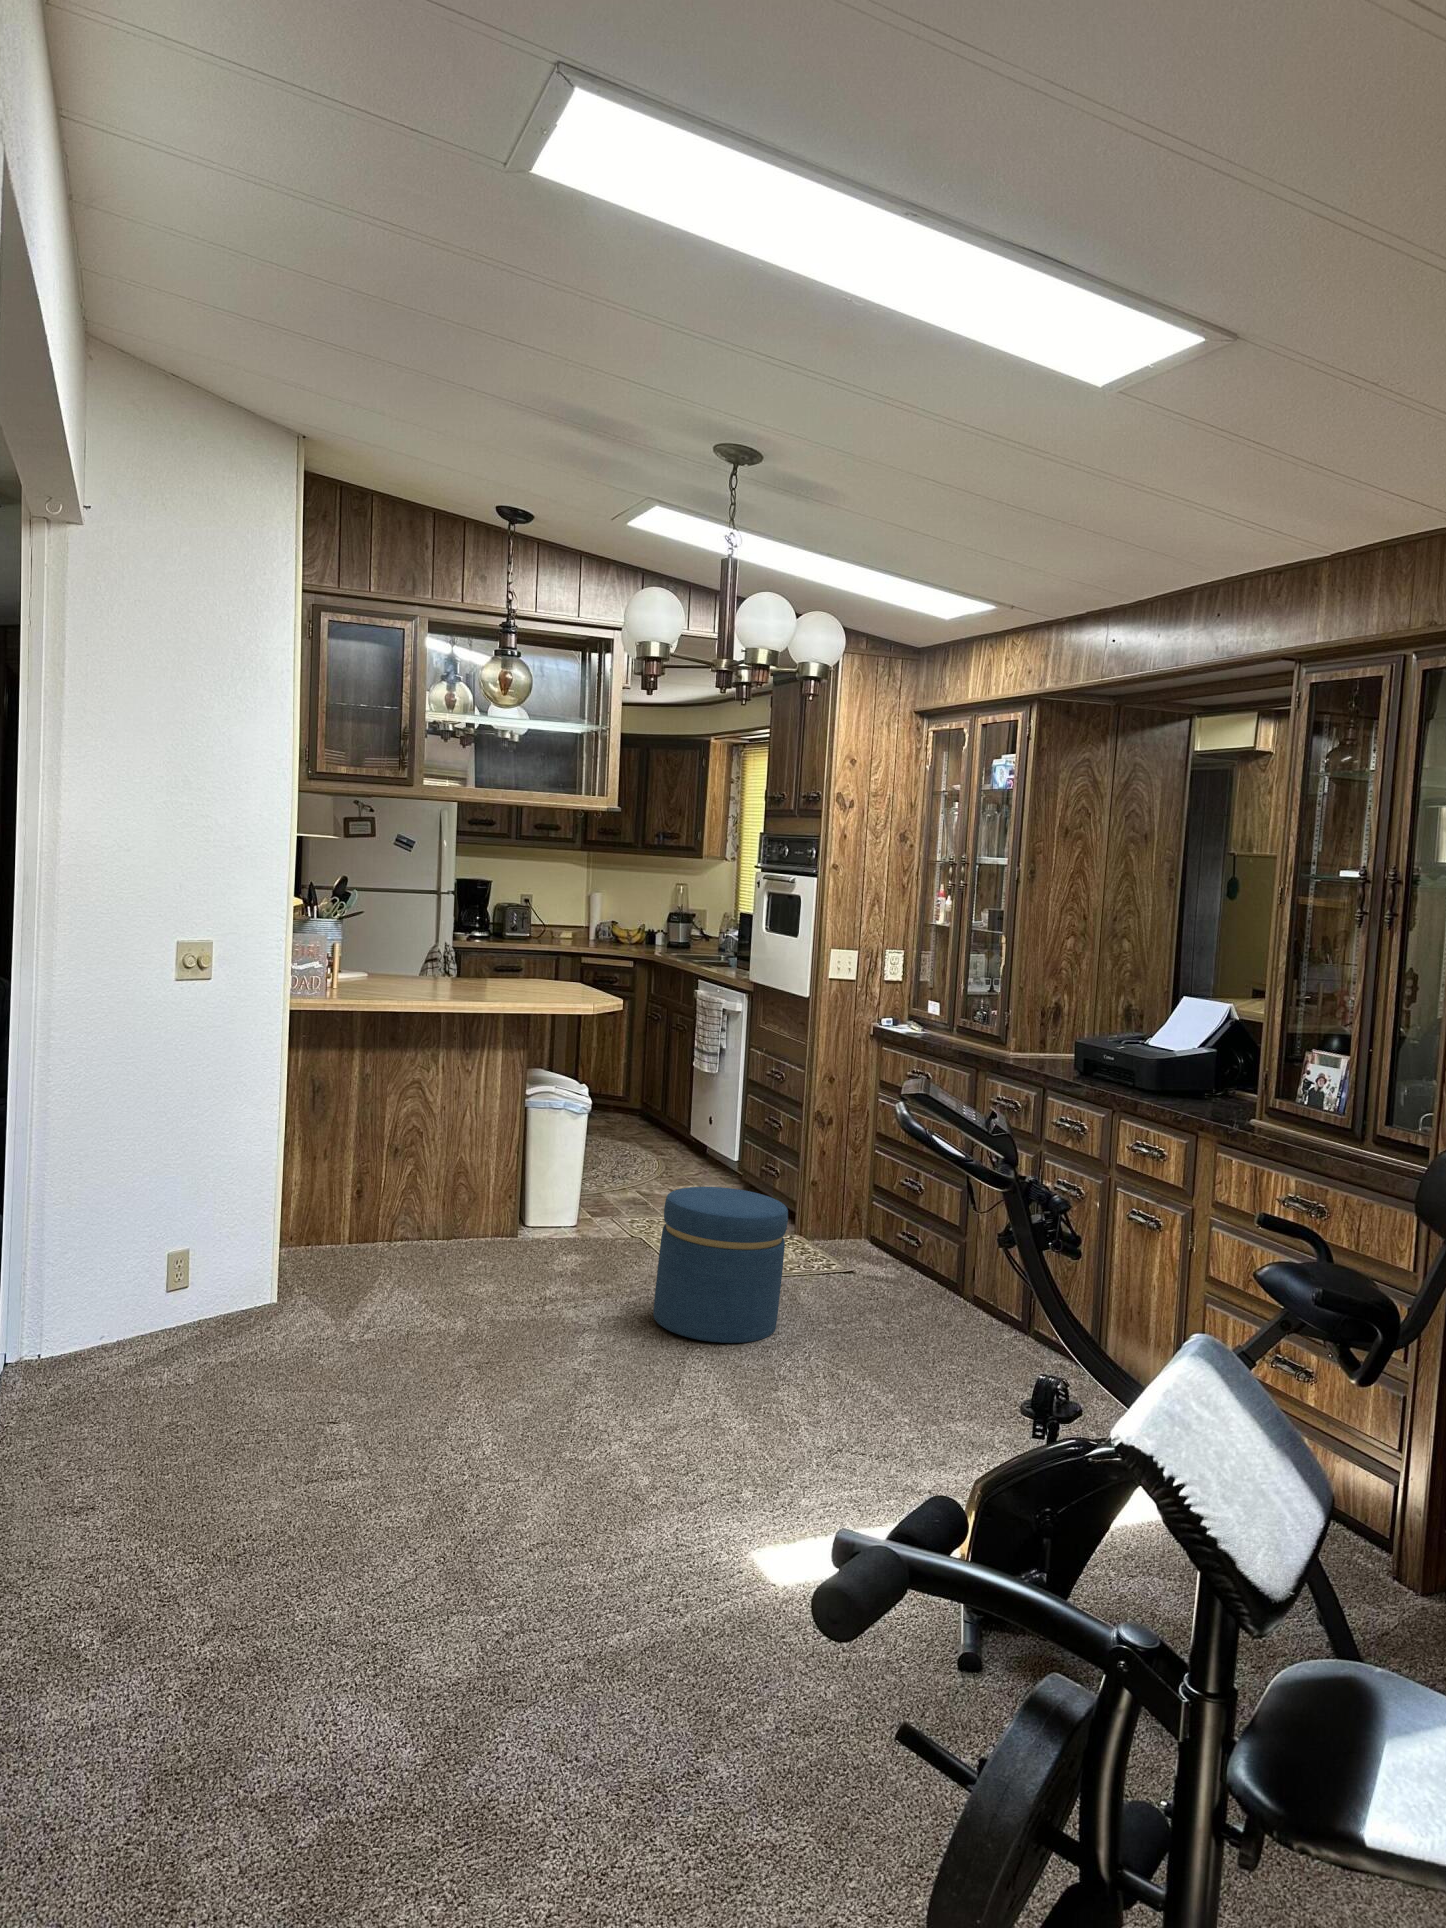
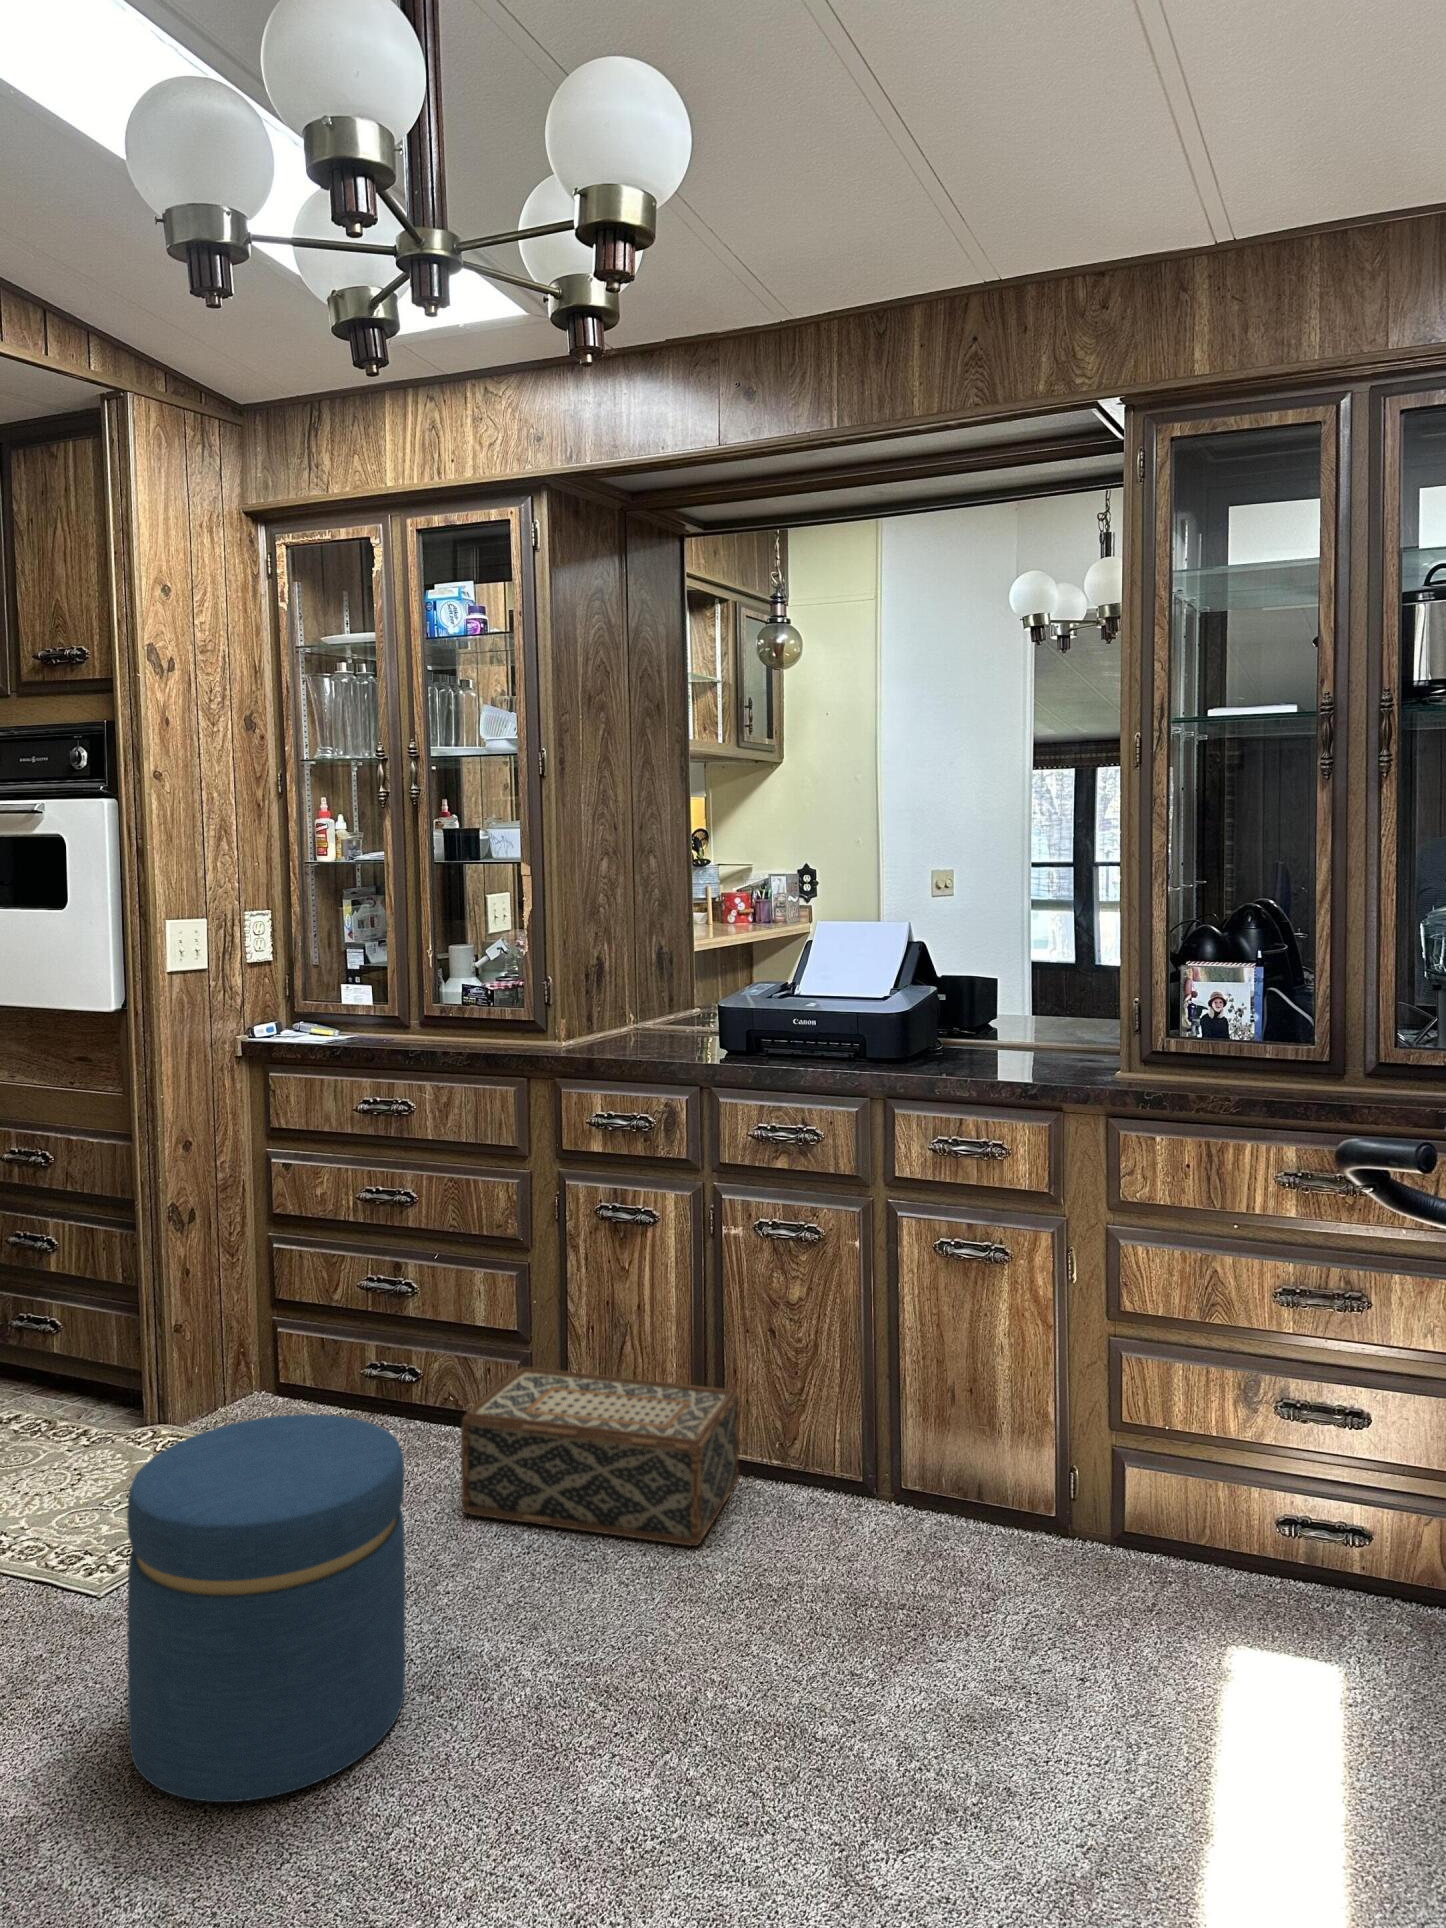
woven basket: none [879,1248,1042,1357] -> present [461,1367,739,1546]

